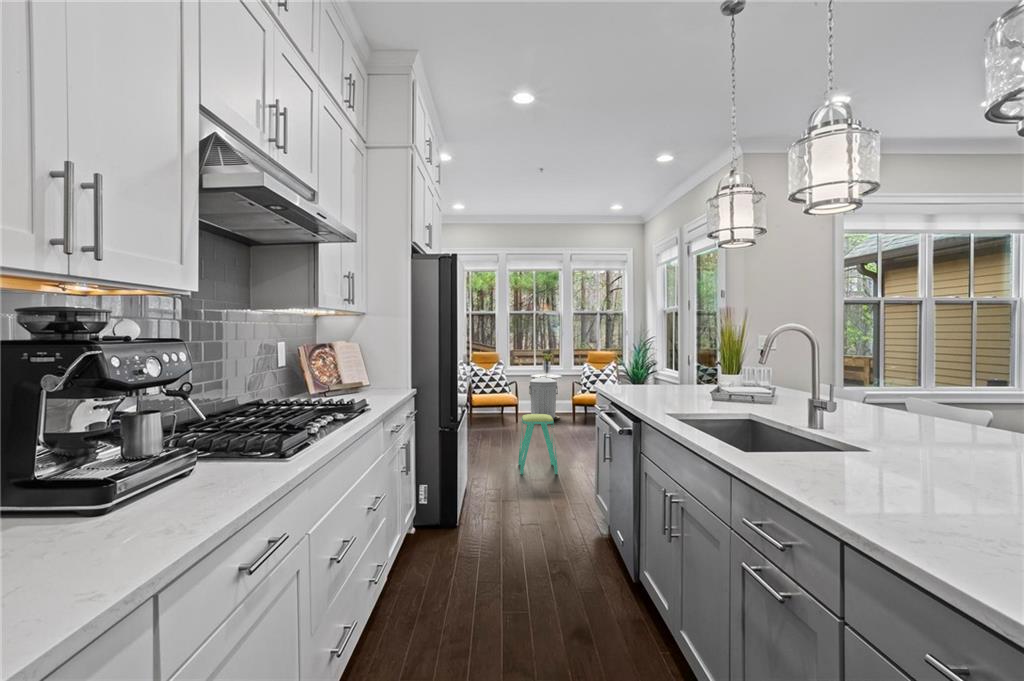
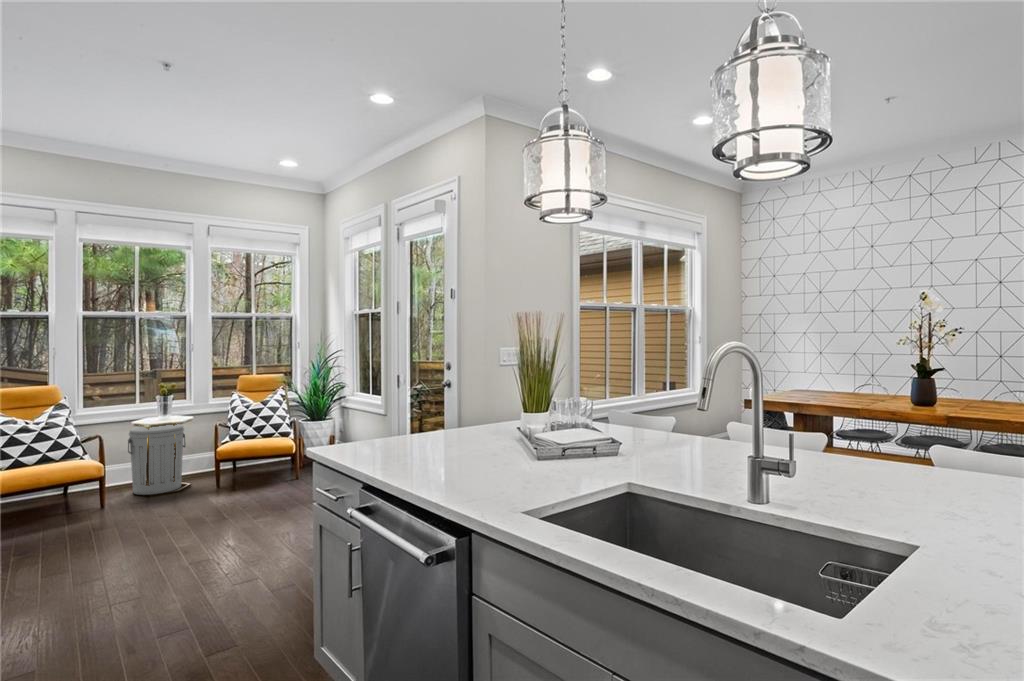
stool: present [518,414,558,474] -> none [112,507,212,654]

